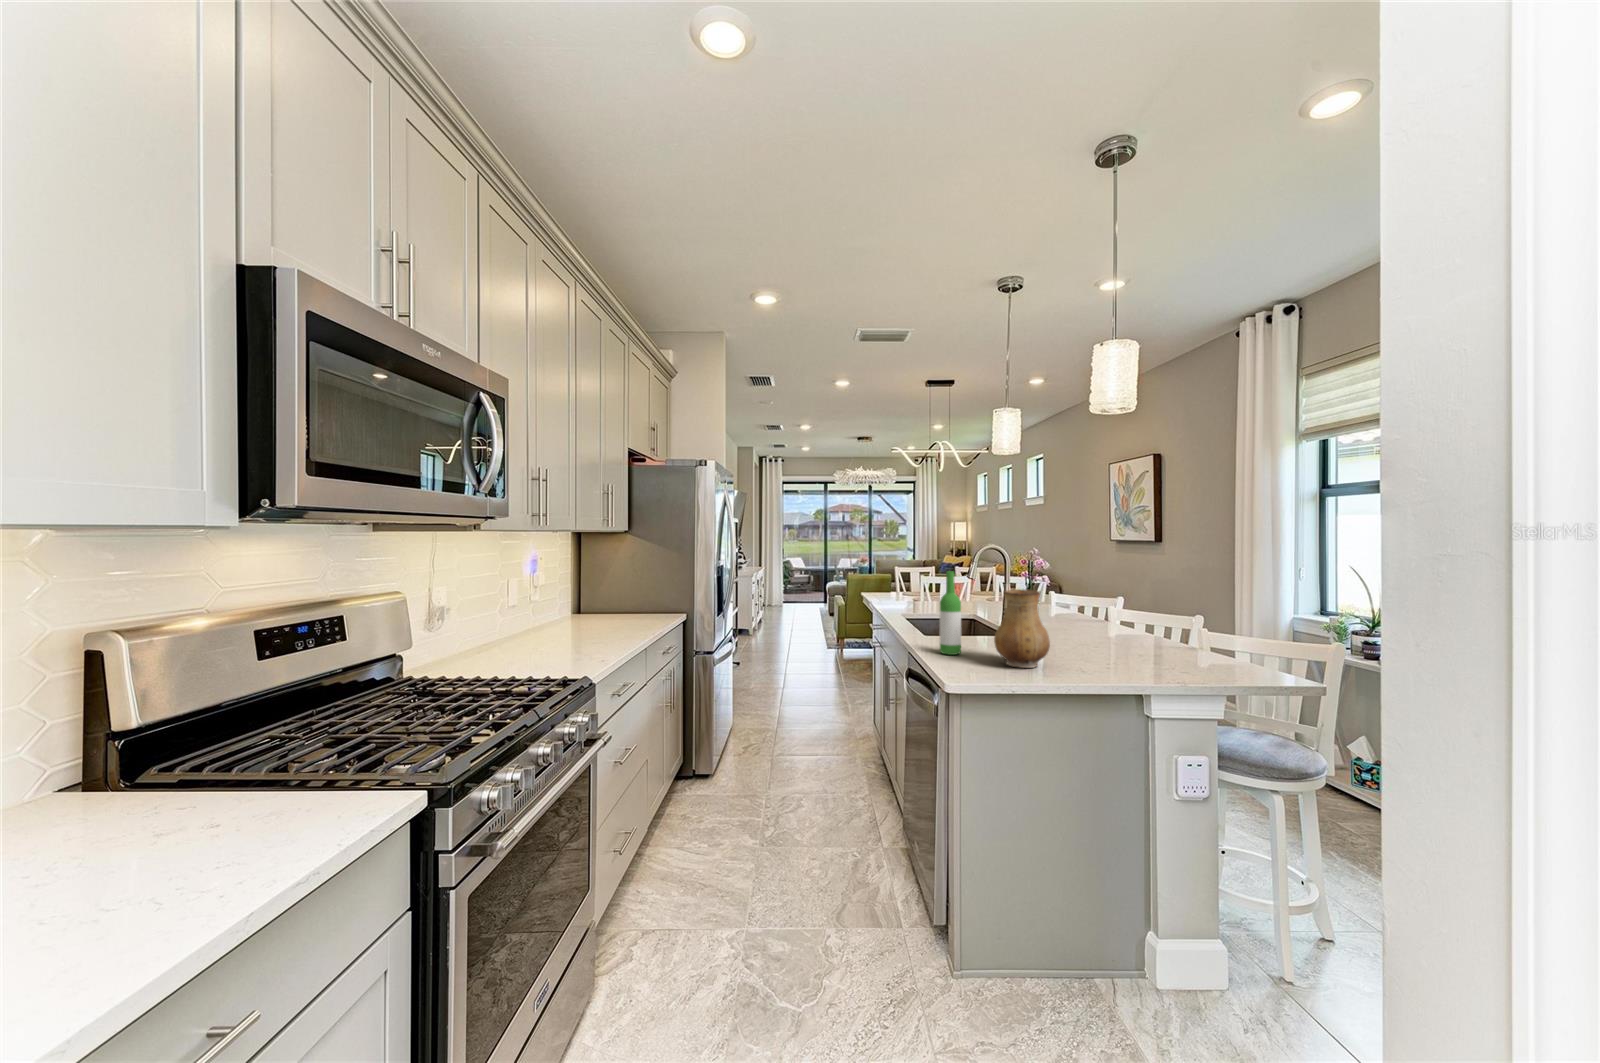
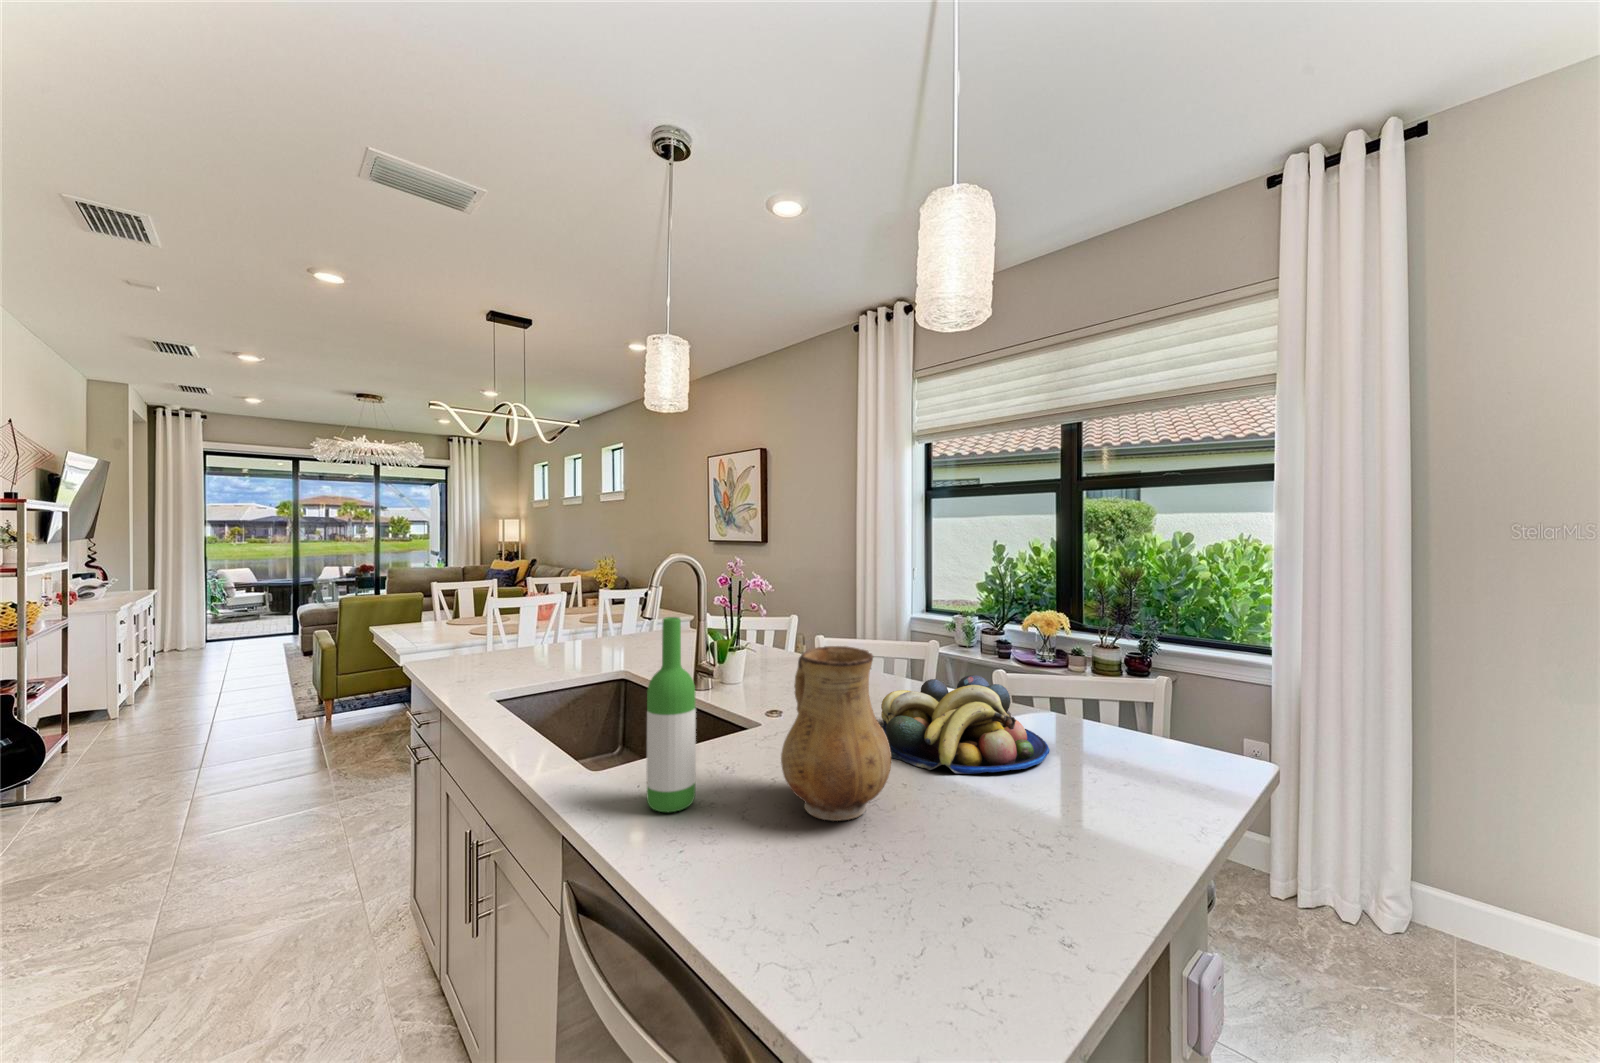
fruit bowl: none [1080,626,1200,673] -> present [881,675,1050,774]

